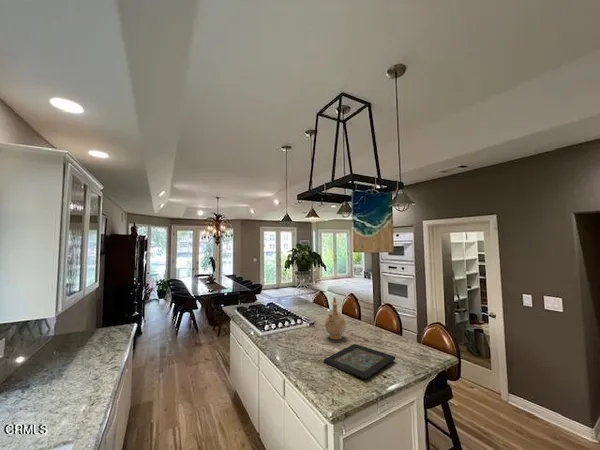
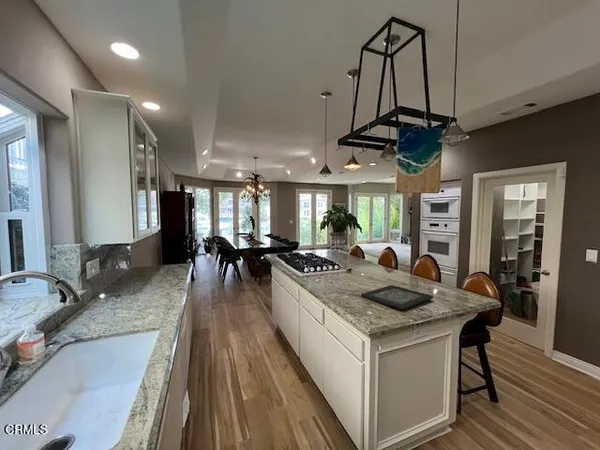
vase: present [325,297,346,340] -> none [363,242,383,282]

